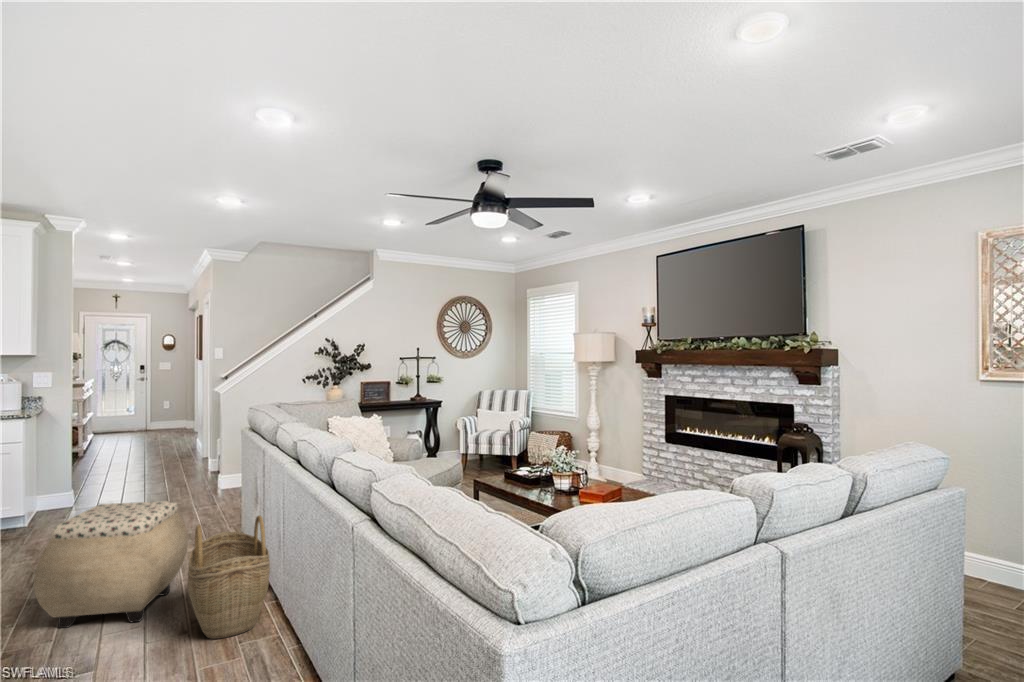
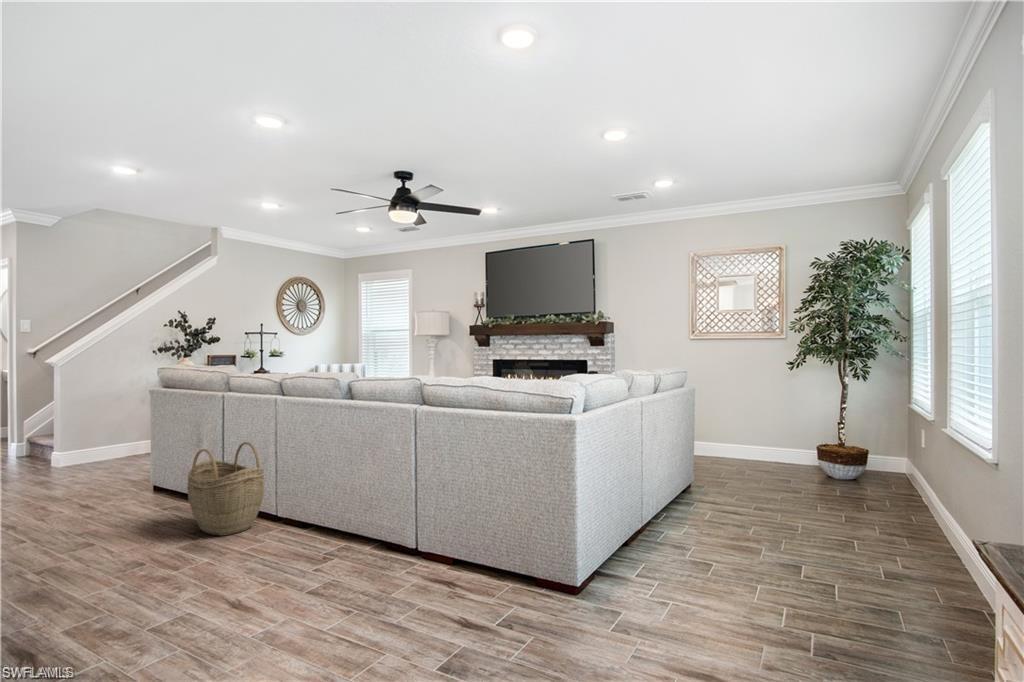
ottoman: present [34,501,188,628] -> none [43,443,153,552]

